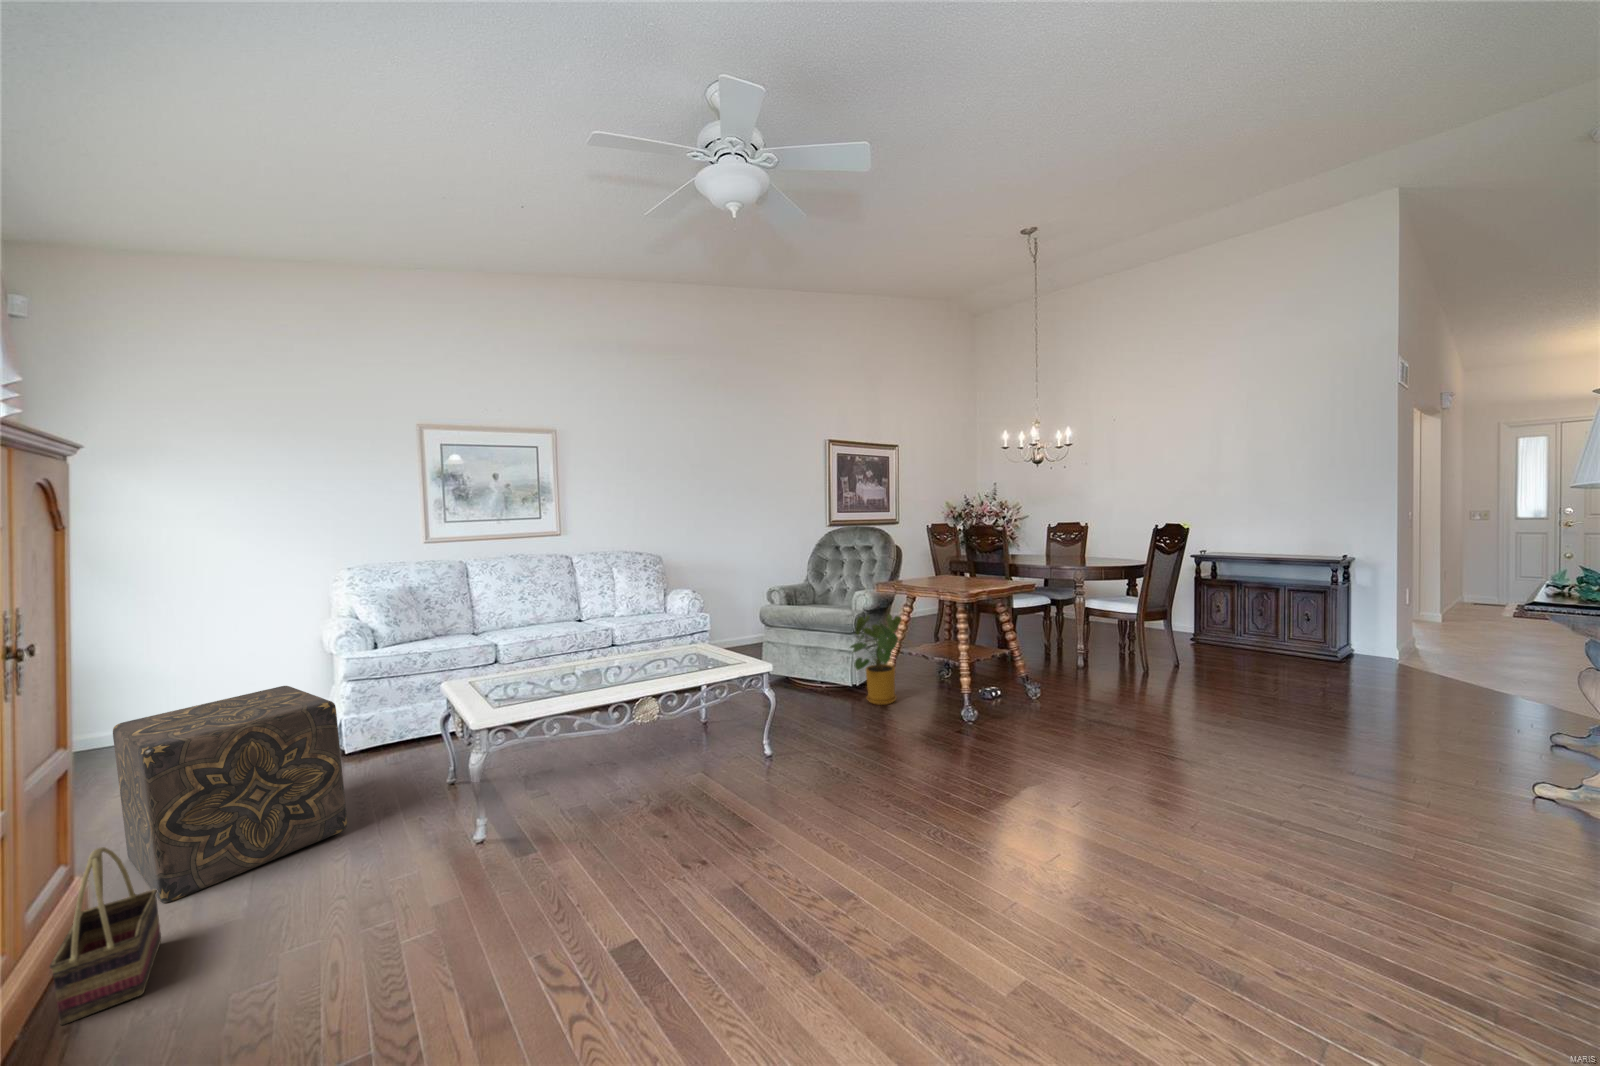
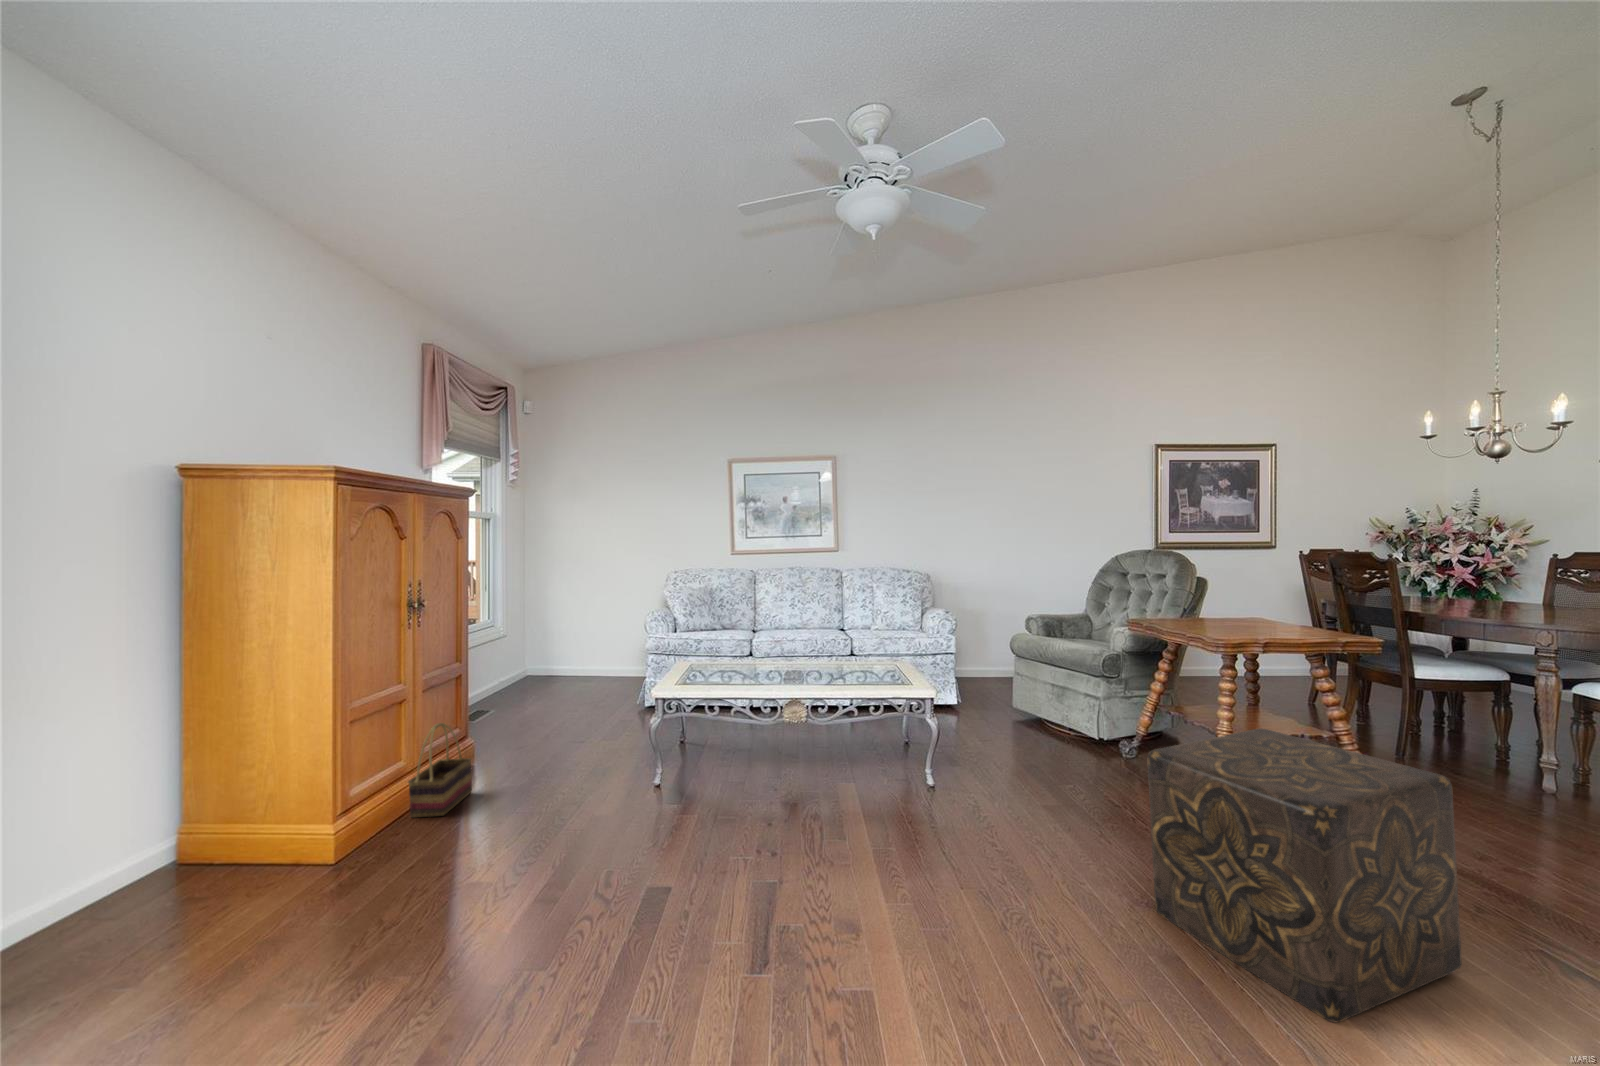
house plant: present [850,614,903,705] -> none [1073,658,1167,773]
ottoman: present [113,686,347,903] -> present [1148,729,1462,1022]

